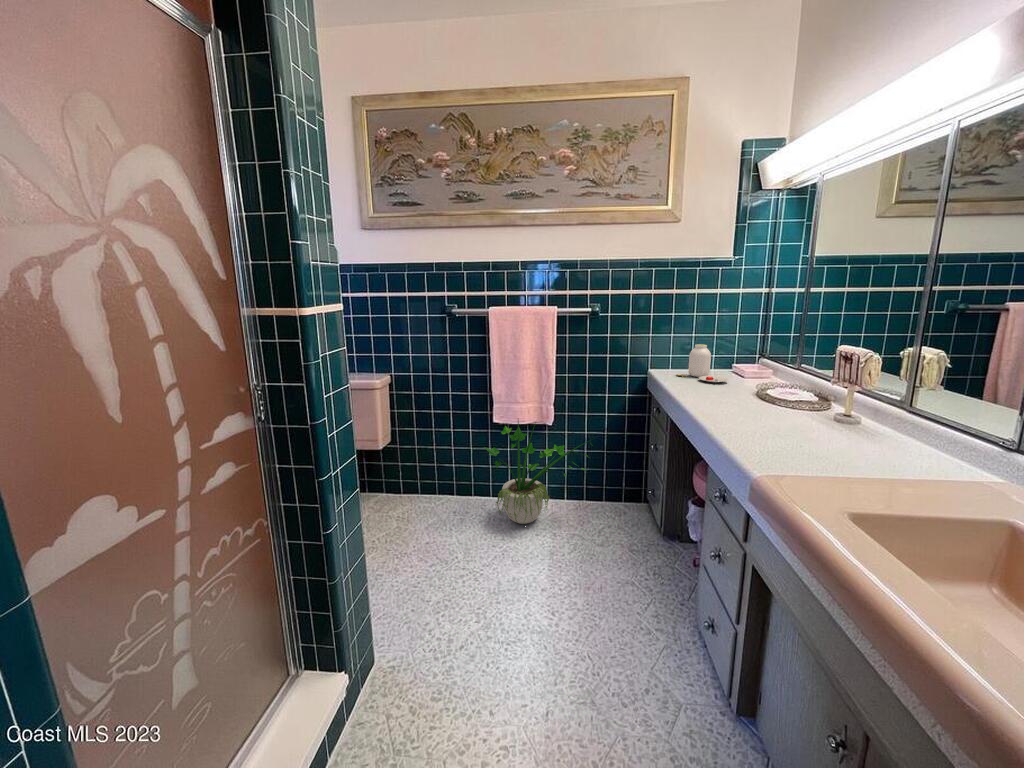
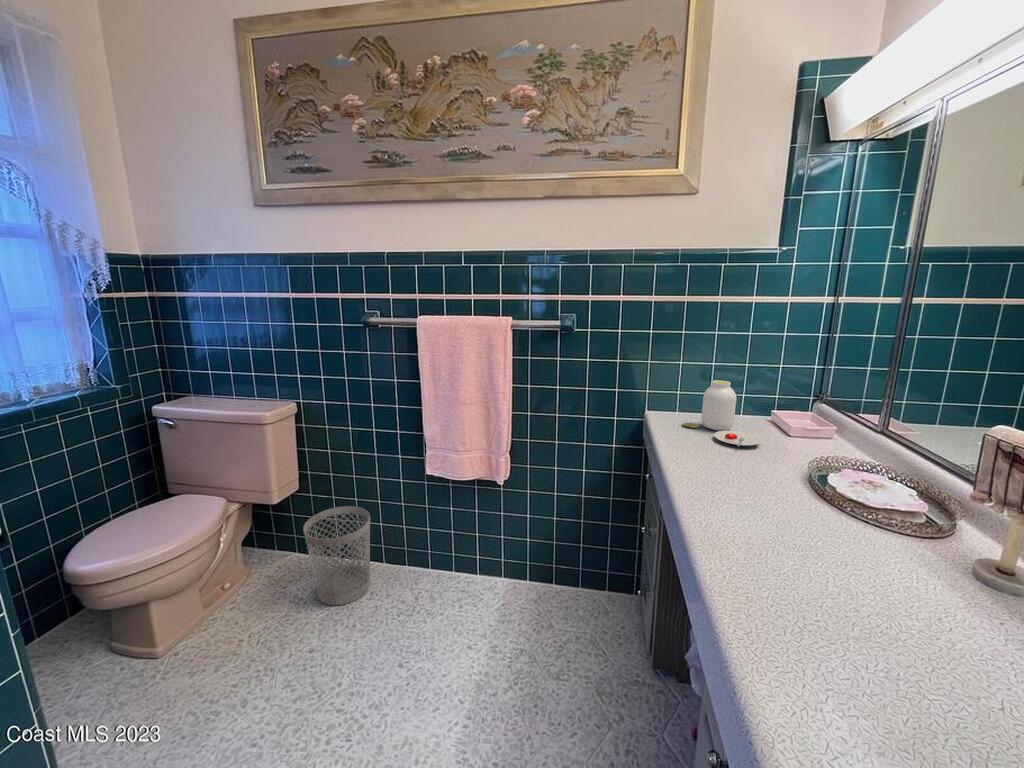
potted plant: present [484,421,588,524] -> none [405,454,565,632]
wastebasket: none [405,452,452,522] -> present [303,506,370,605]

